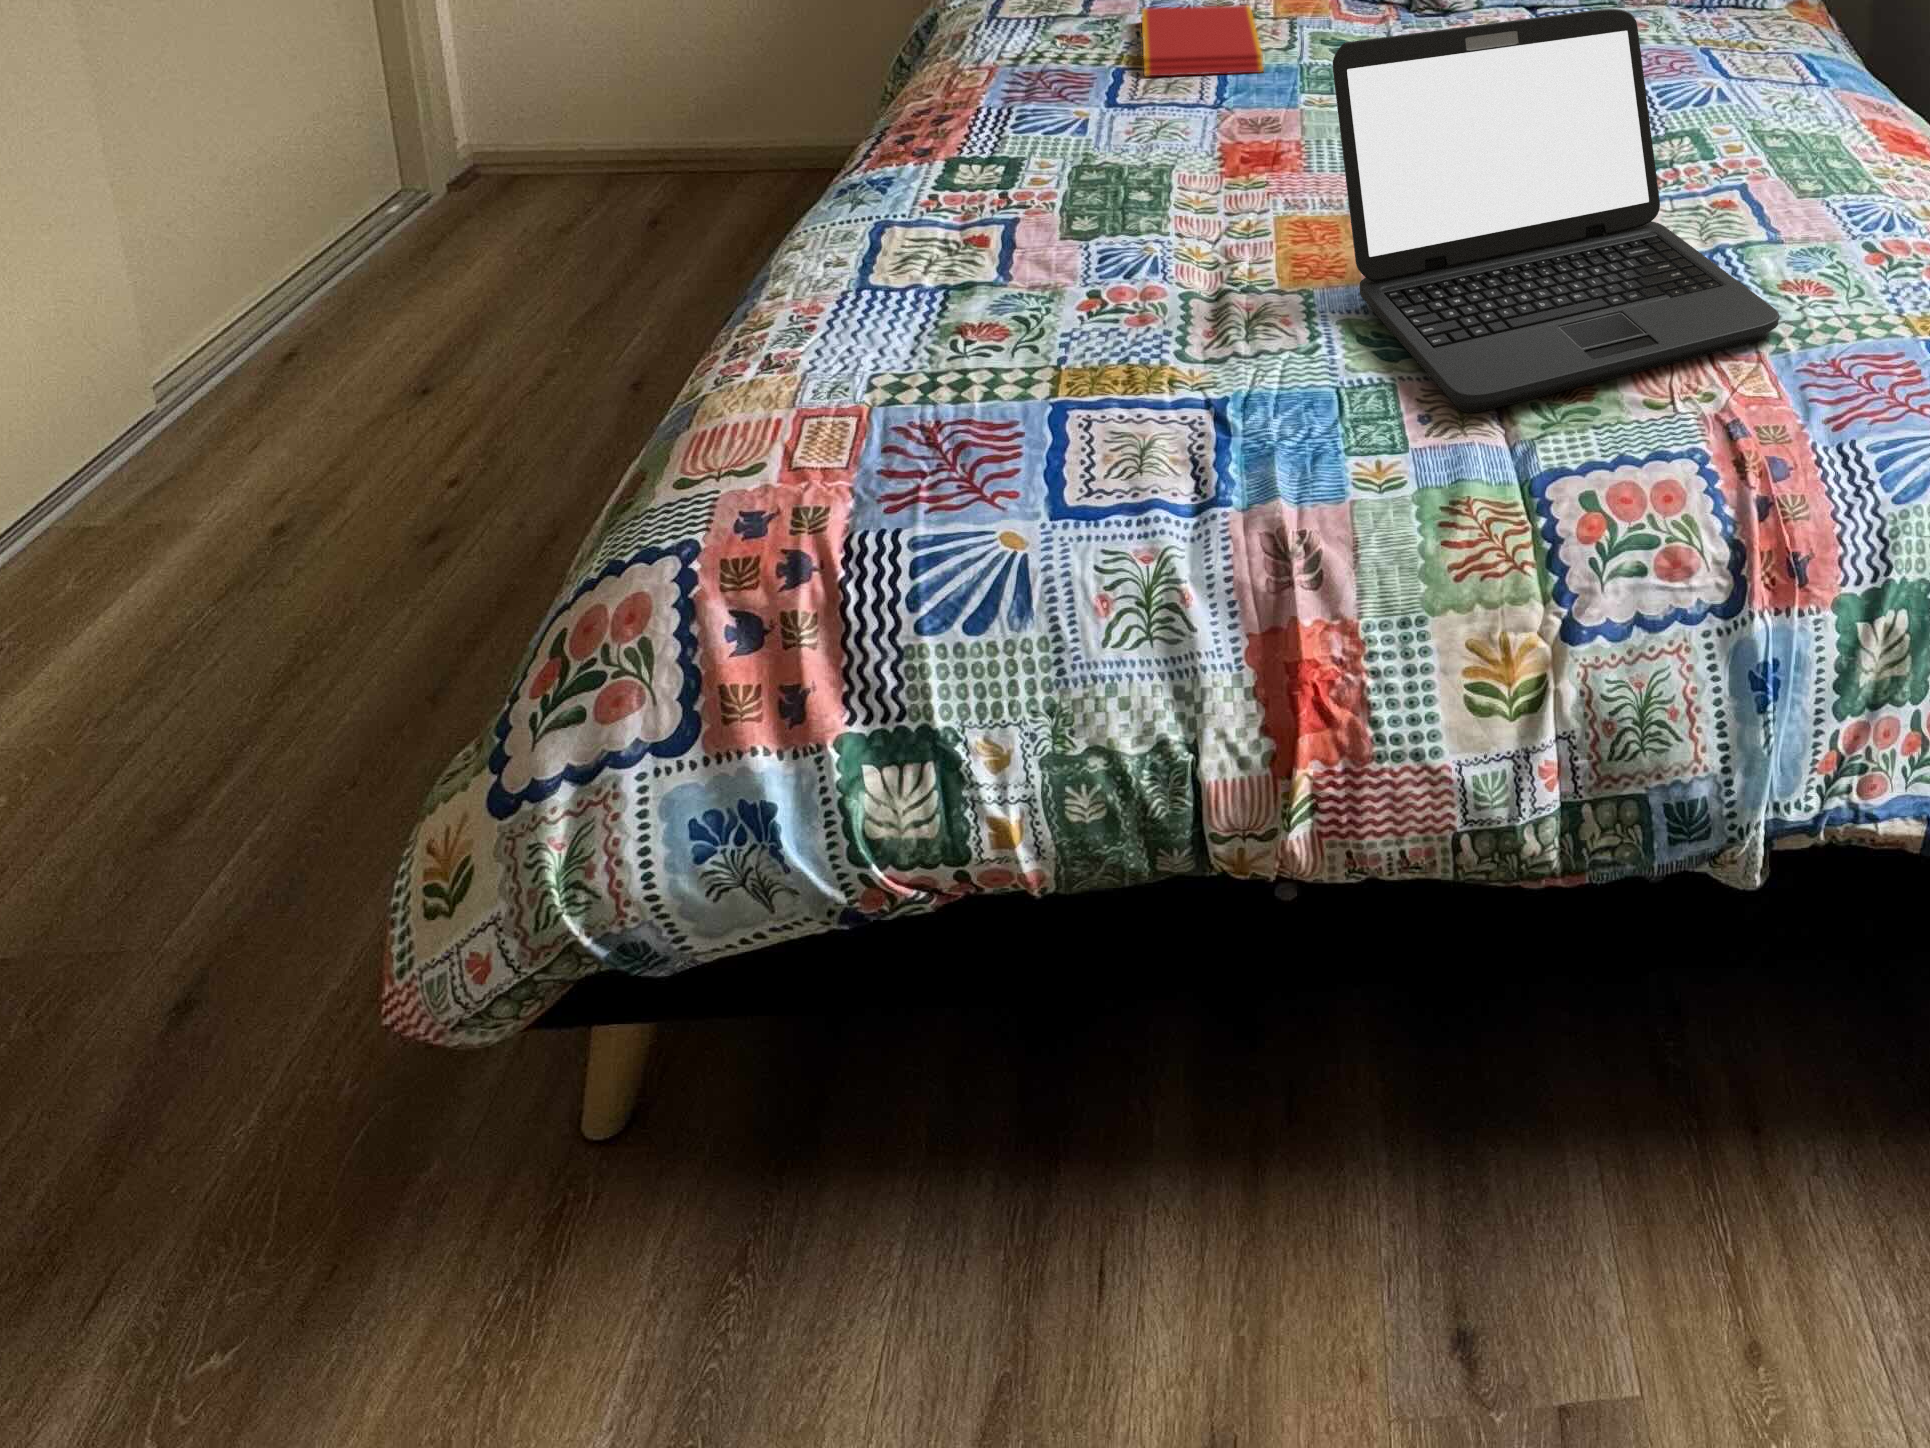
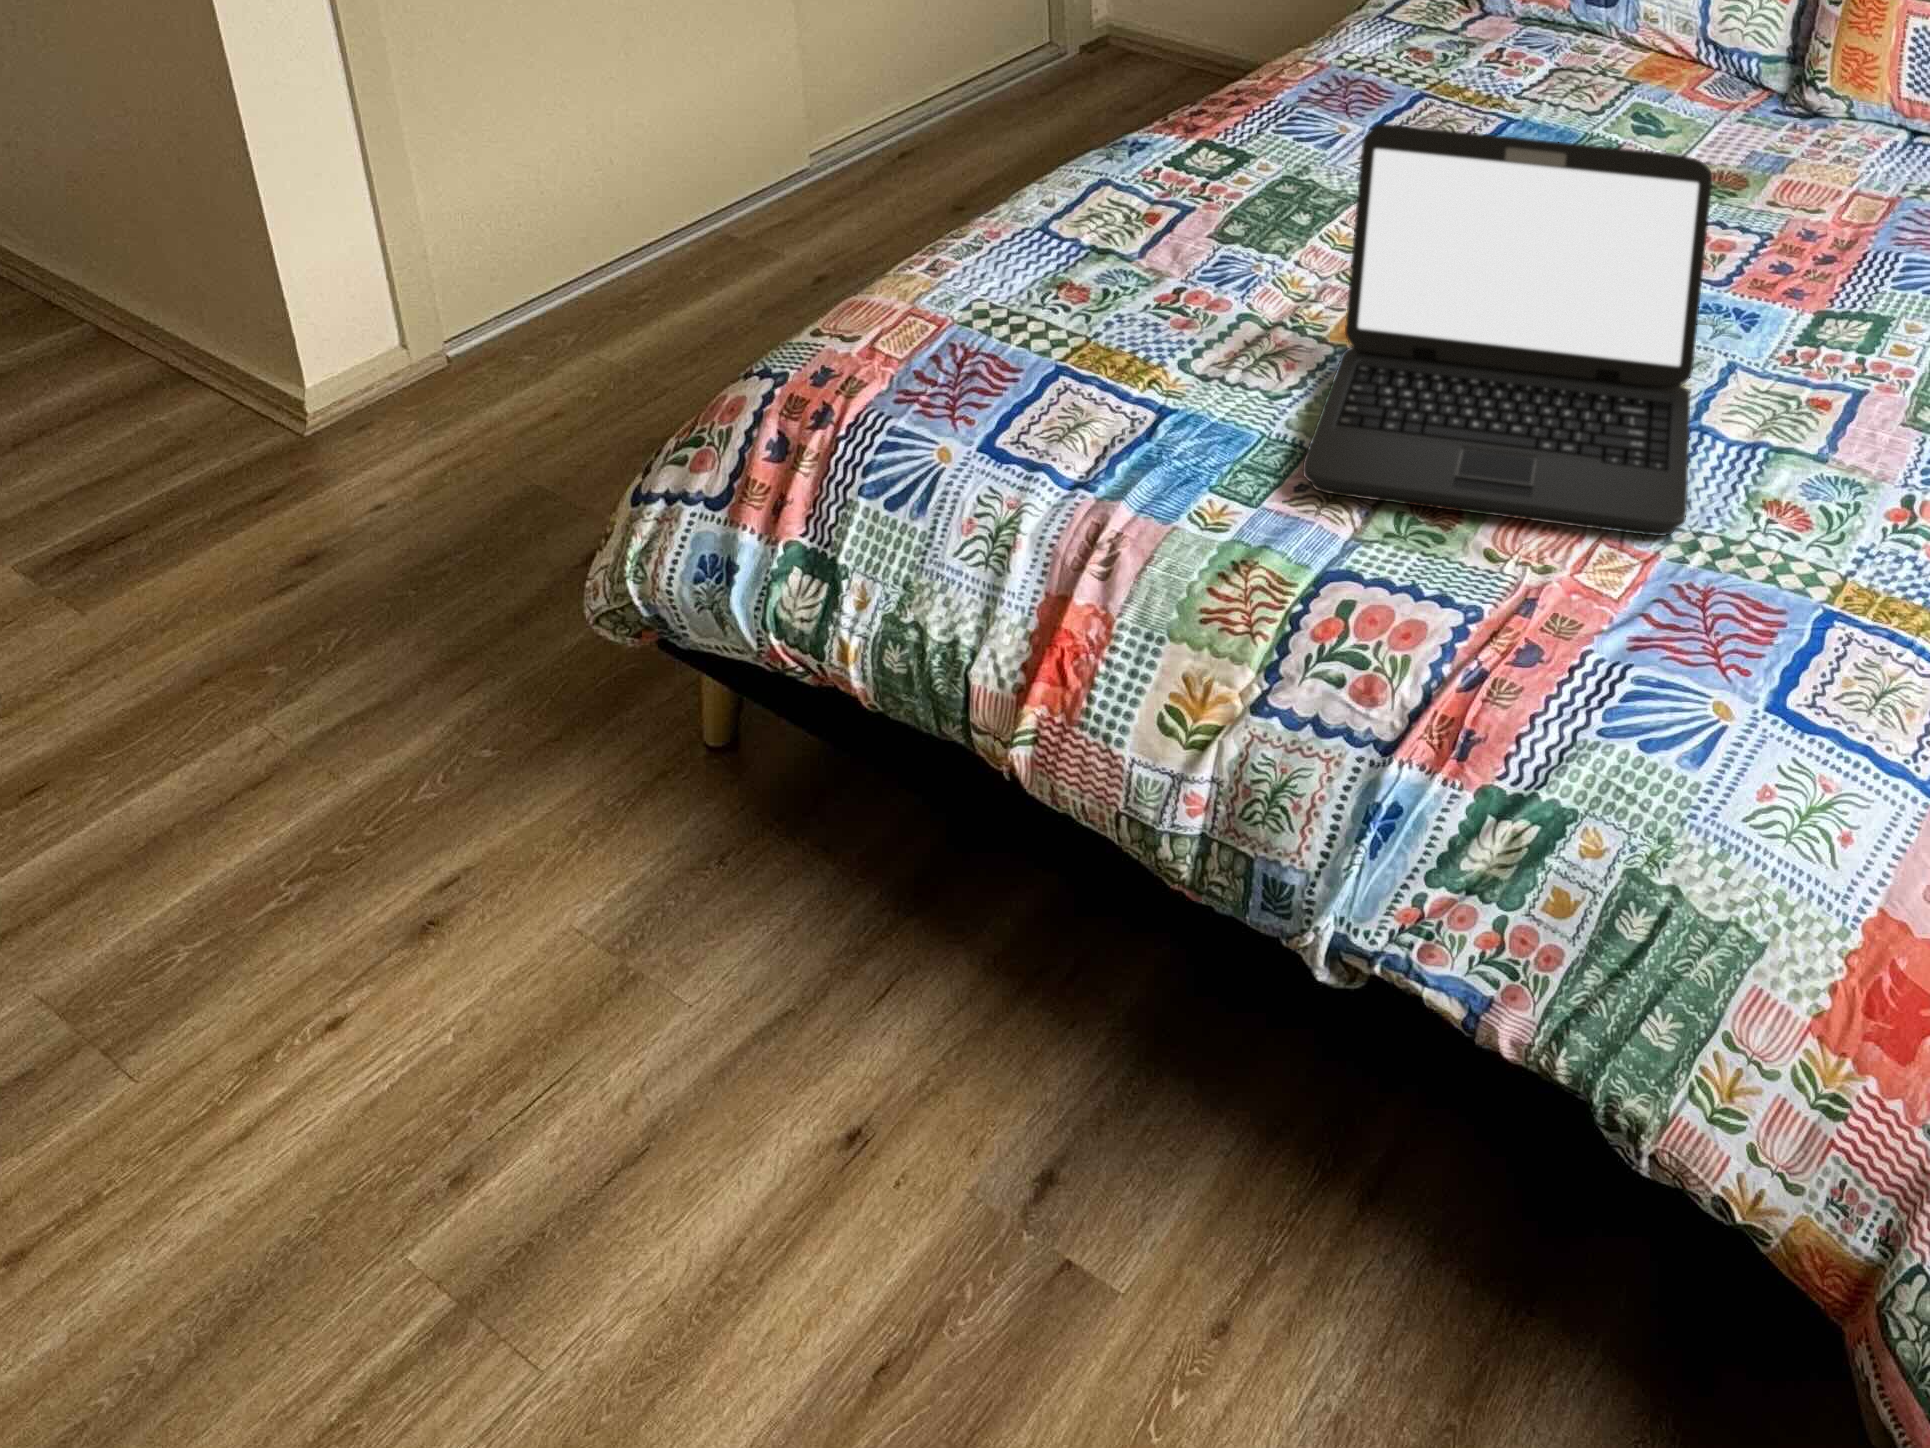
book: present [1142,5,1264,76] -> none [1430,40,1596,132]

